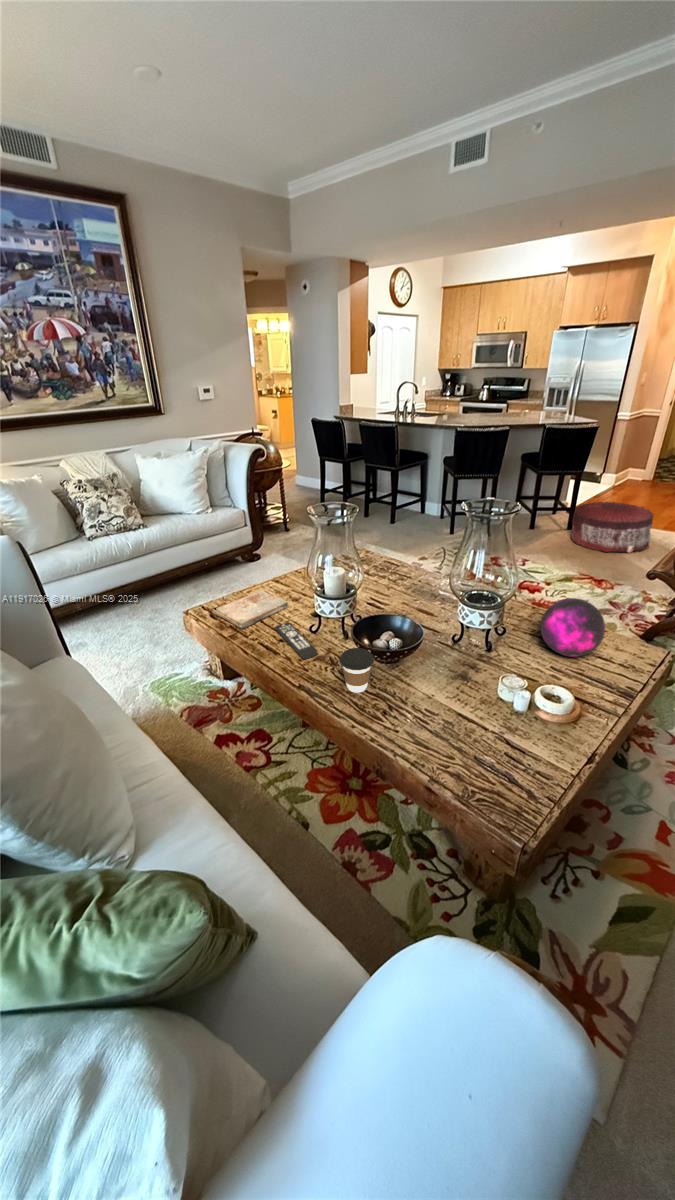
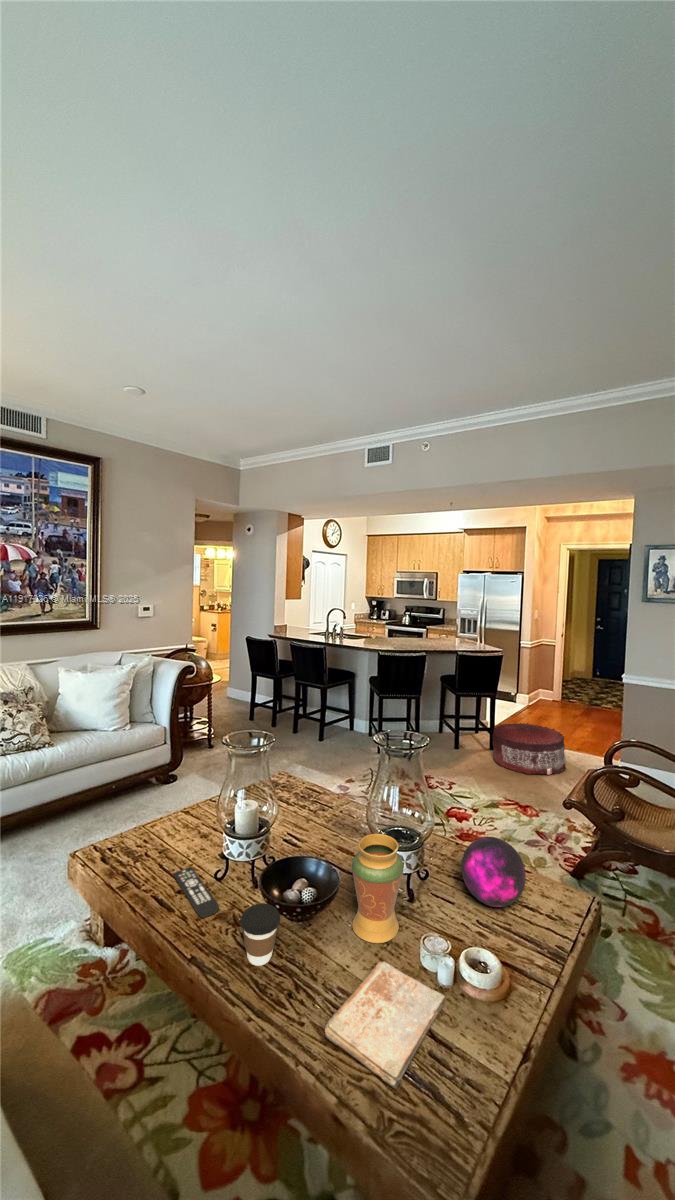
book: present [216,591,288,629] -> present [325,962,445,1088]
decorative vase: none [436,594,487,680] -> present [352,834,403,943]

